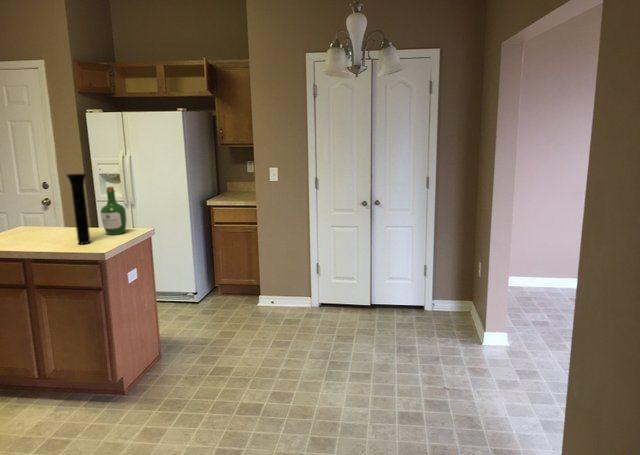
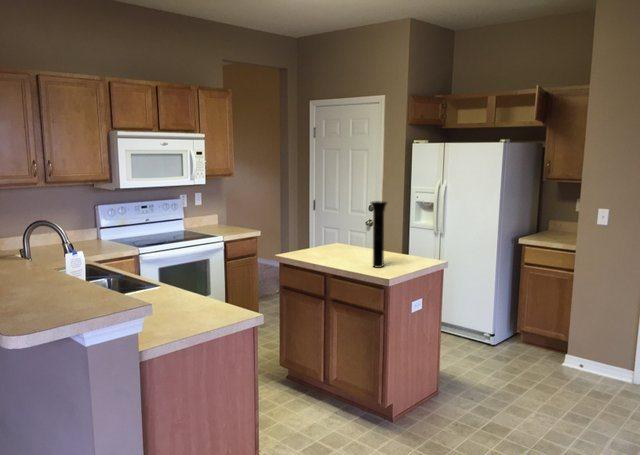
wine bottle: present [101,186,127,235] -> none [398,215,421,262]

